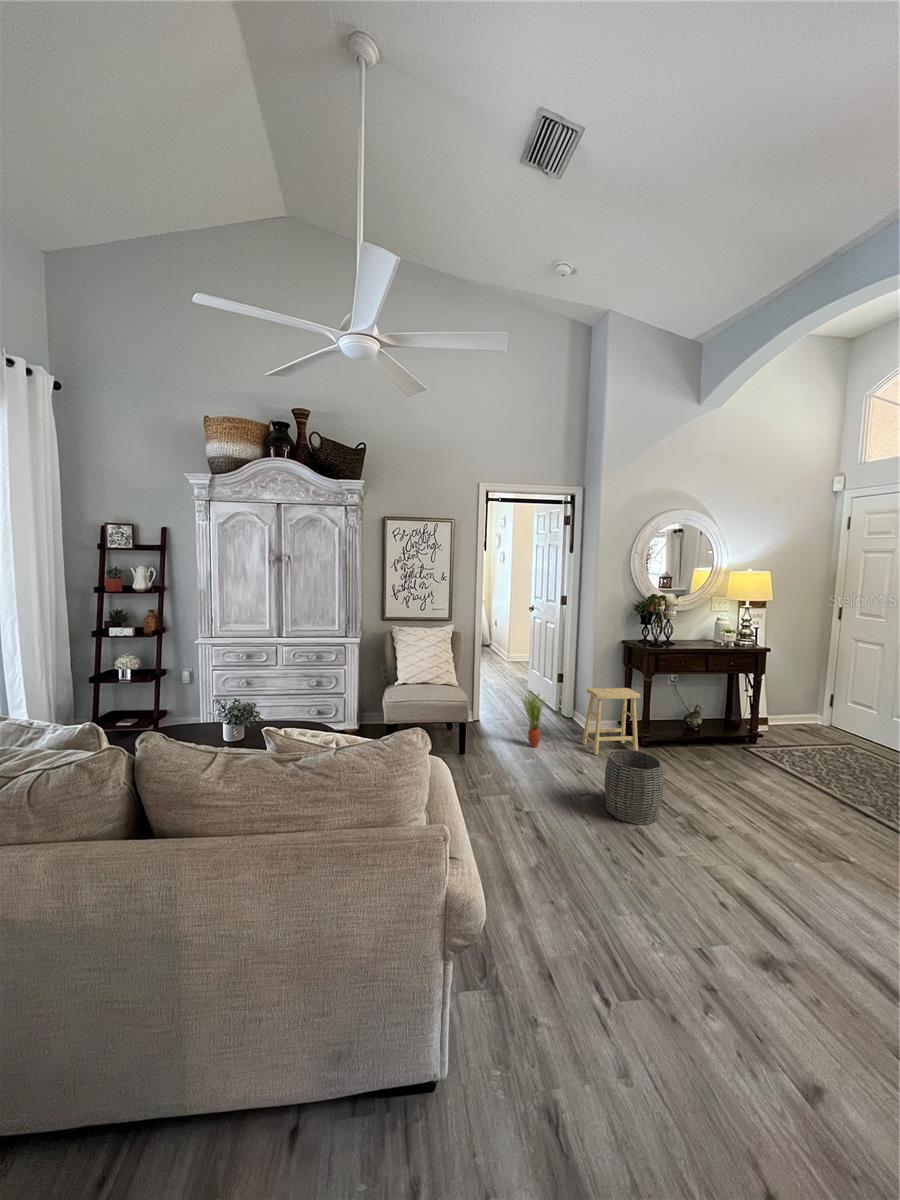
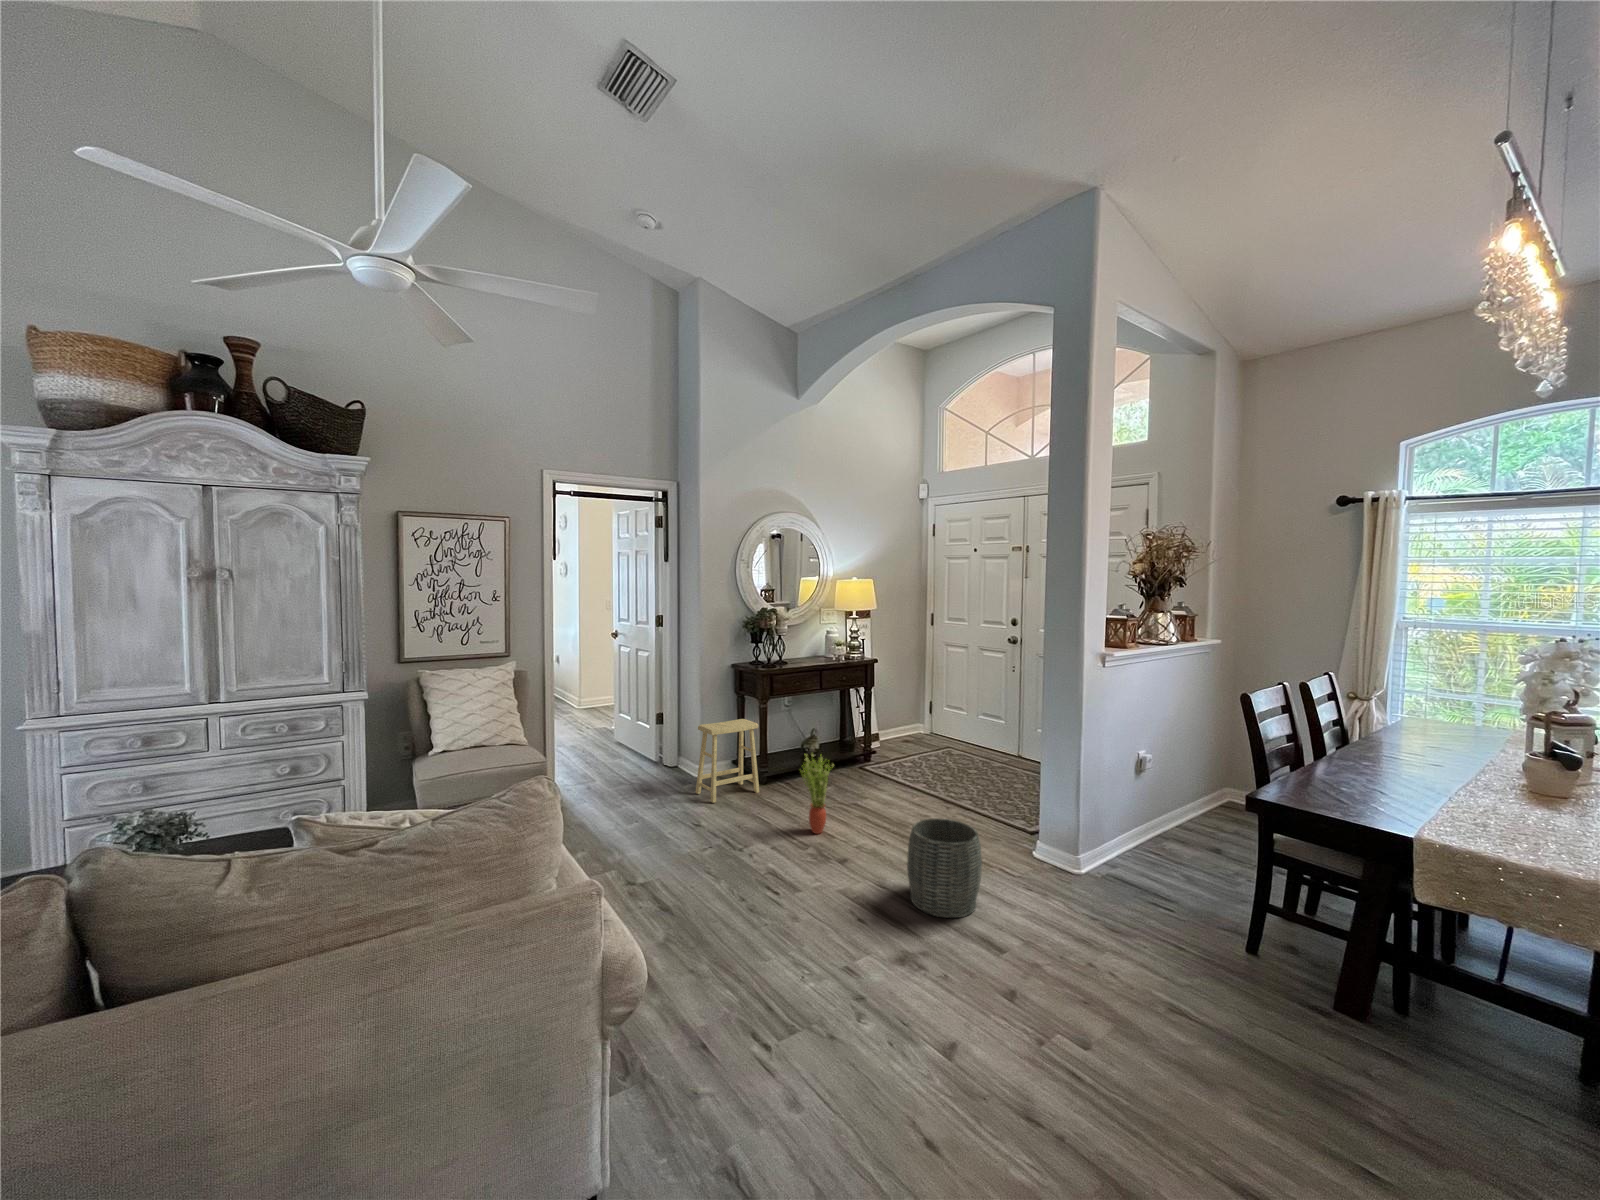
potted plant: present [523,690,545,747] -> present [801,754,834,834]
woven basket: present [604,749,664,825] -> present [907,818,982,918]

